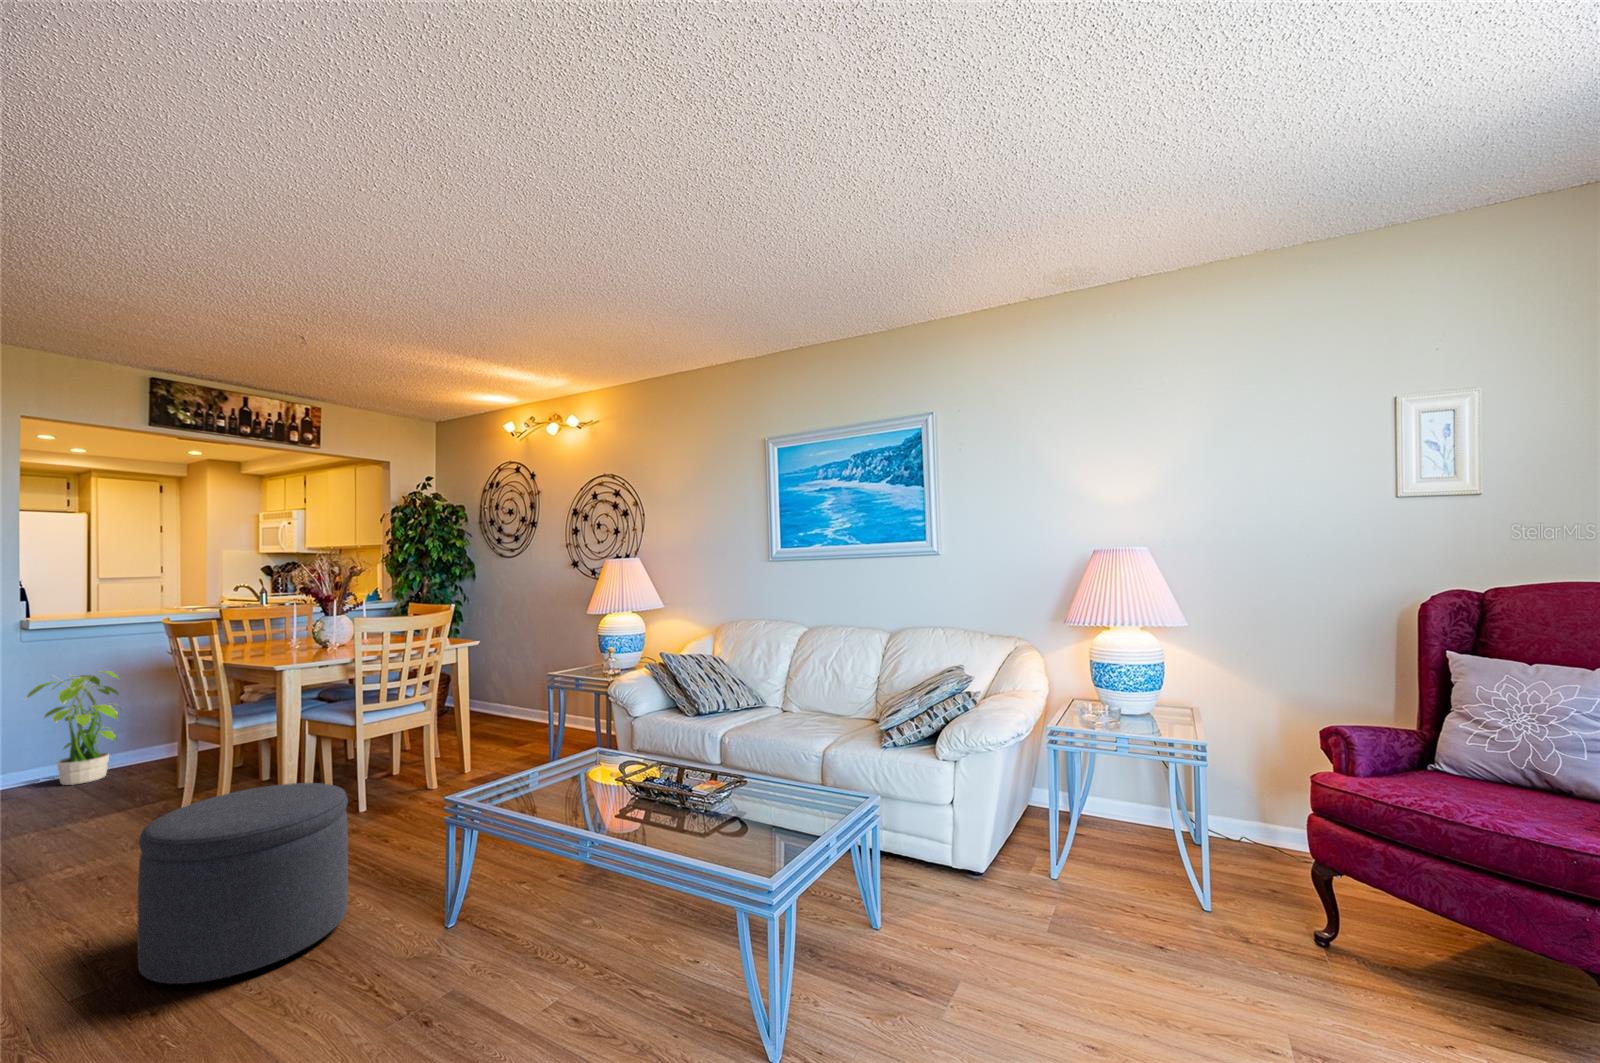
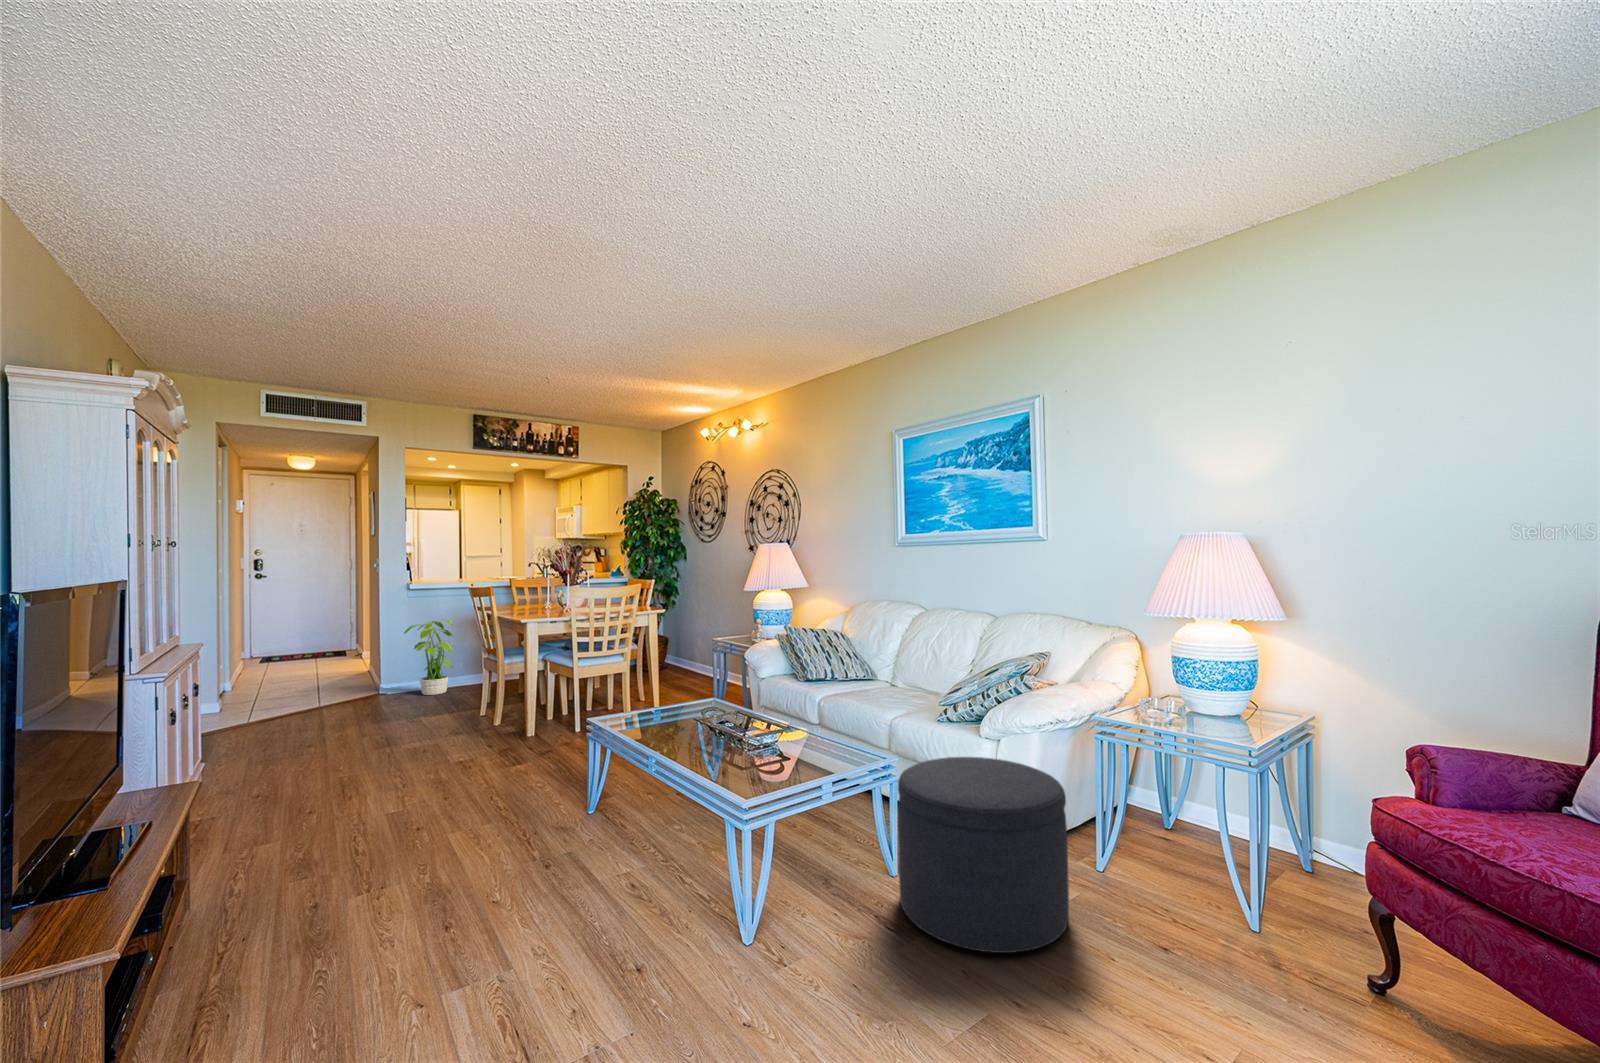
ottoman: present [137,783,348,984] -> present [898,757,1069,953]

